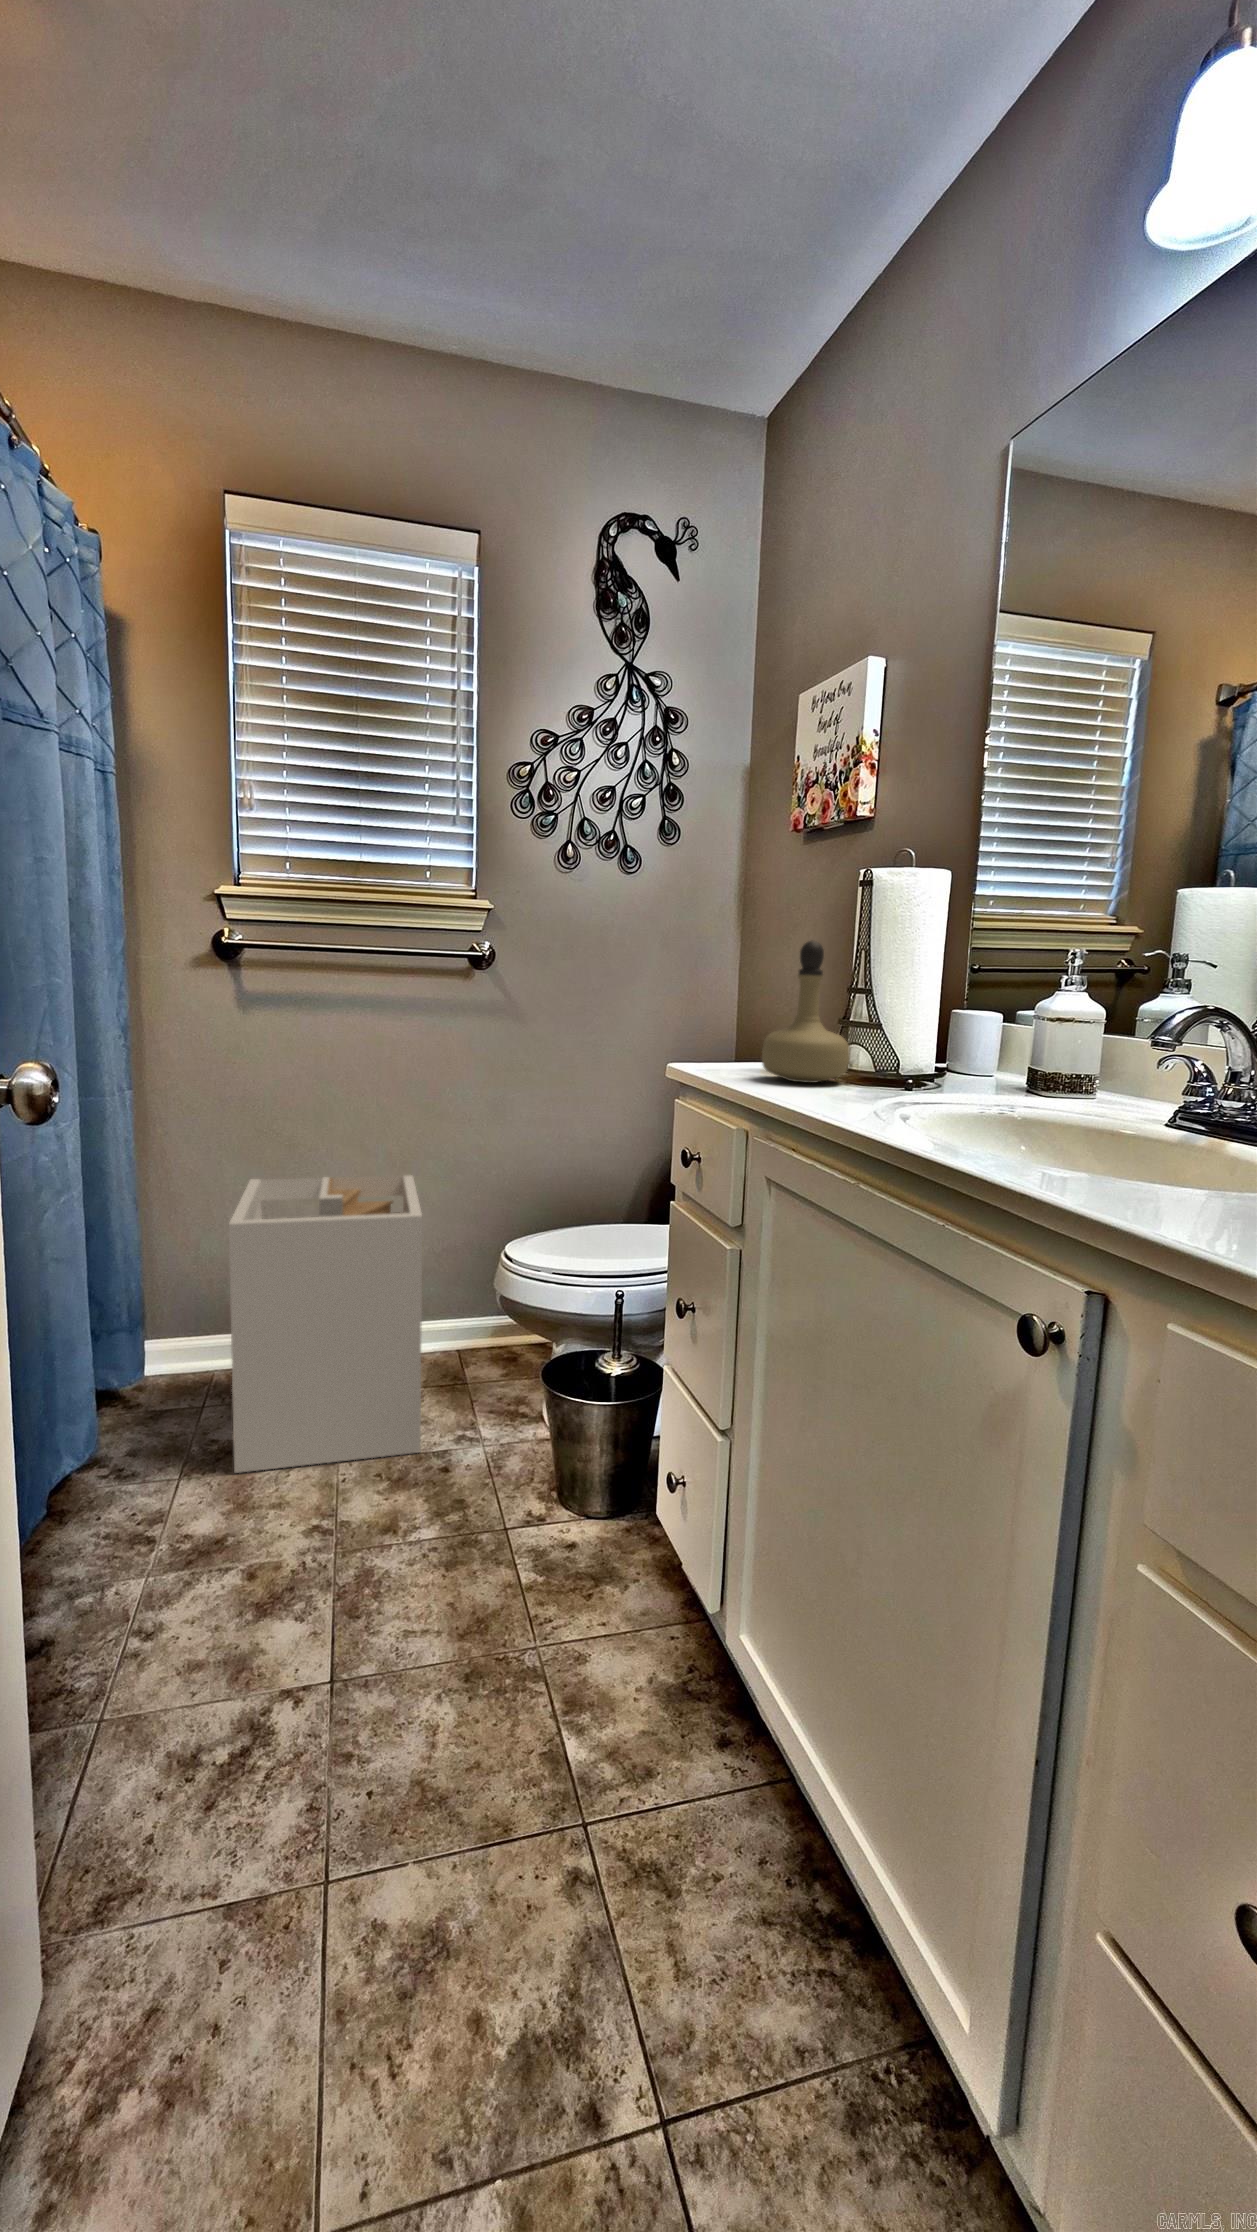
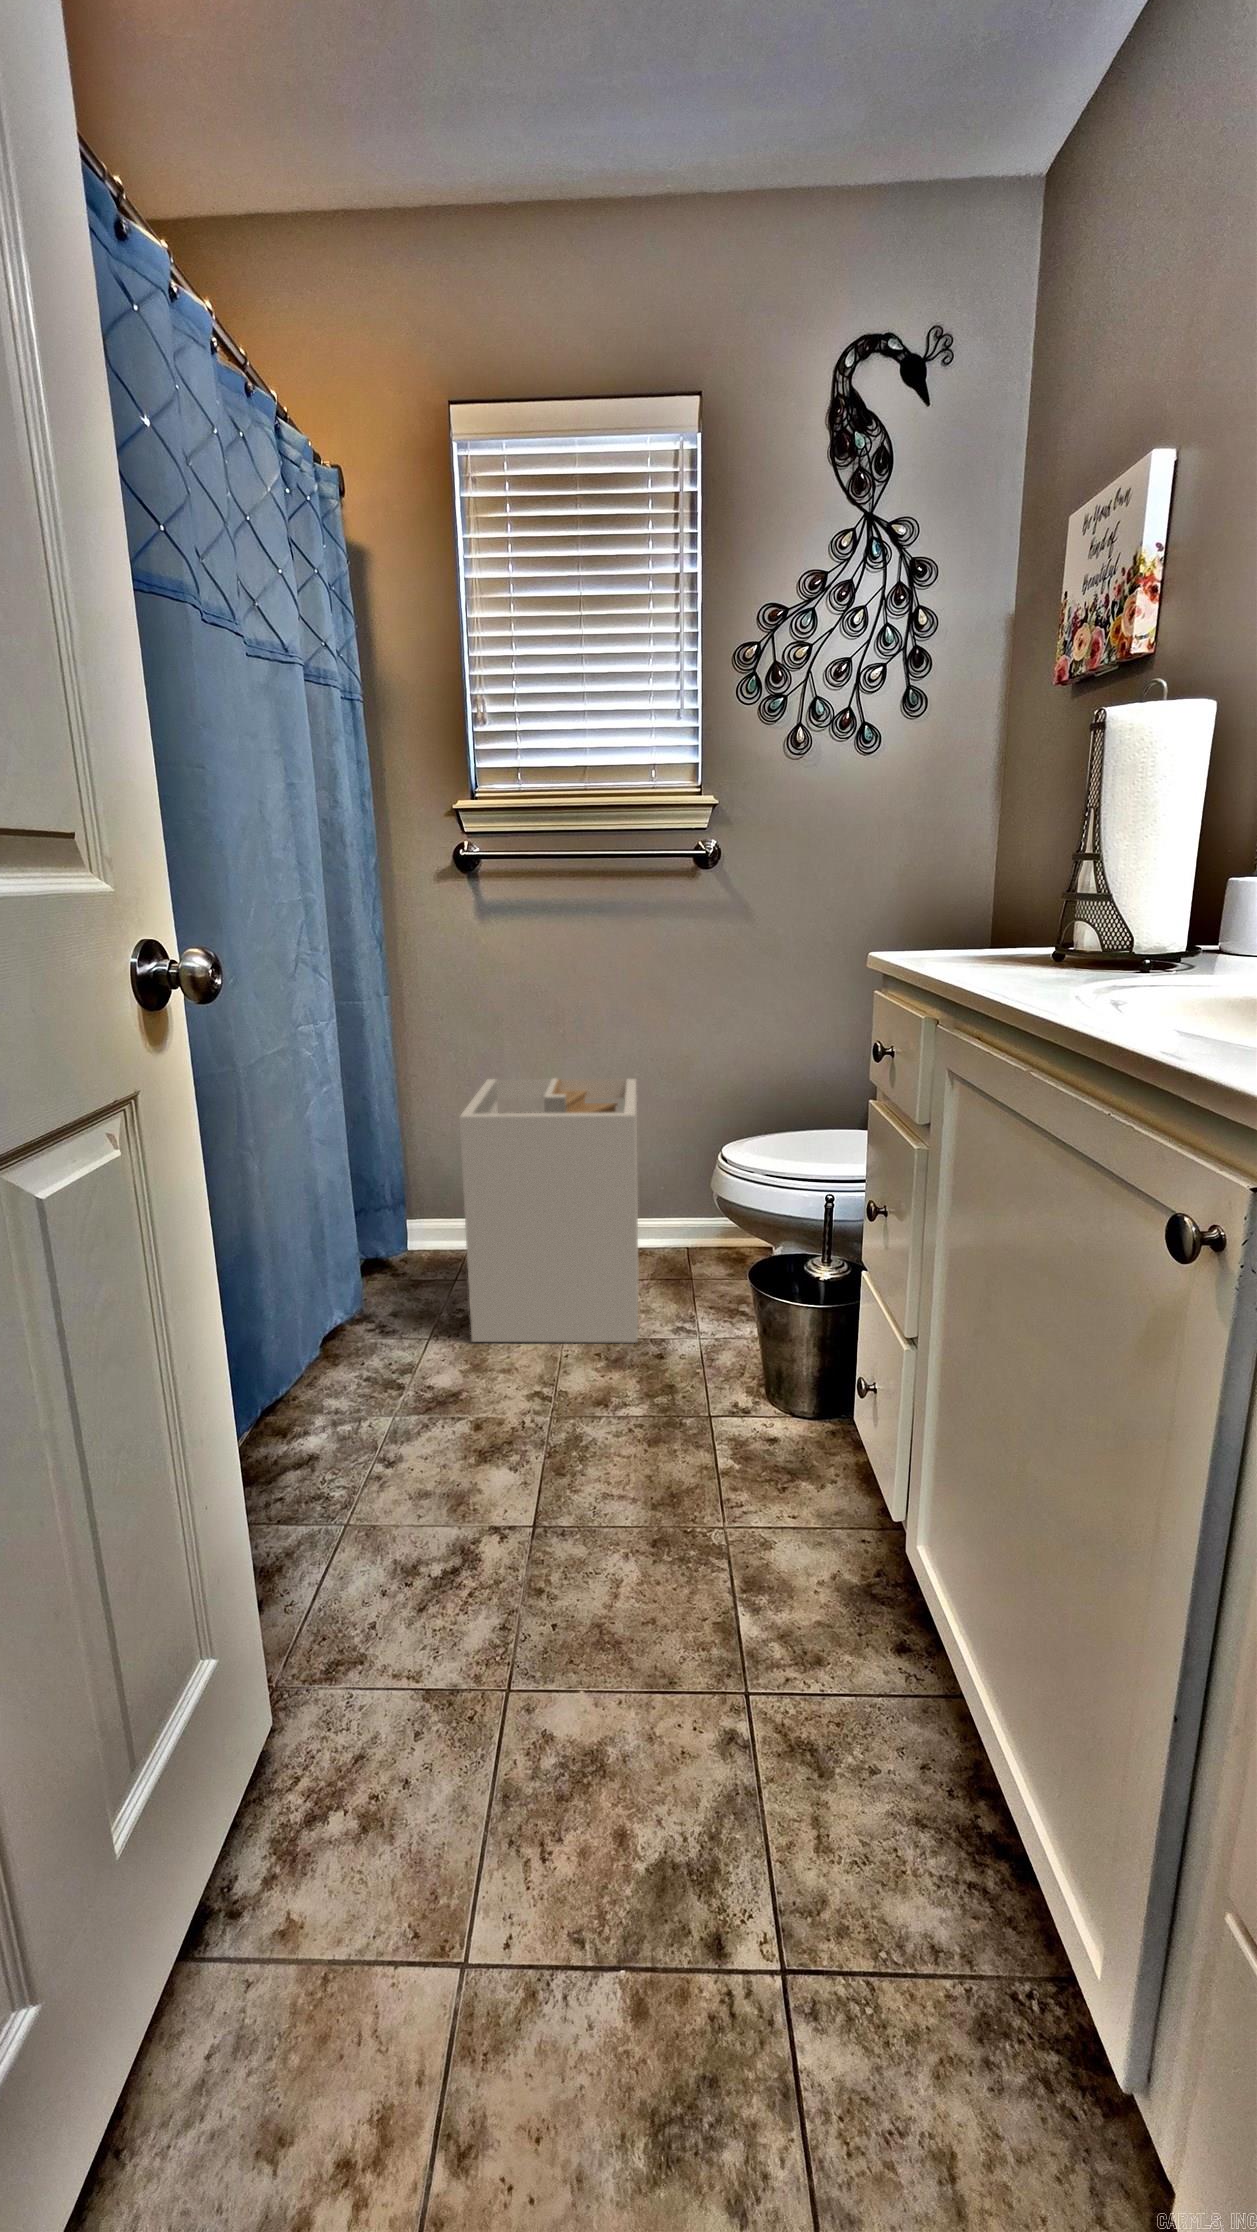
perfume bottle: present [762,941,850,1083] -> none [971,801,1079,967]

